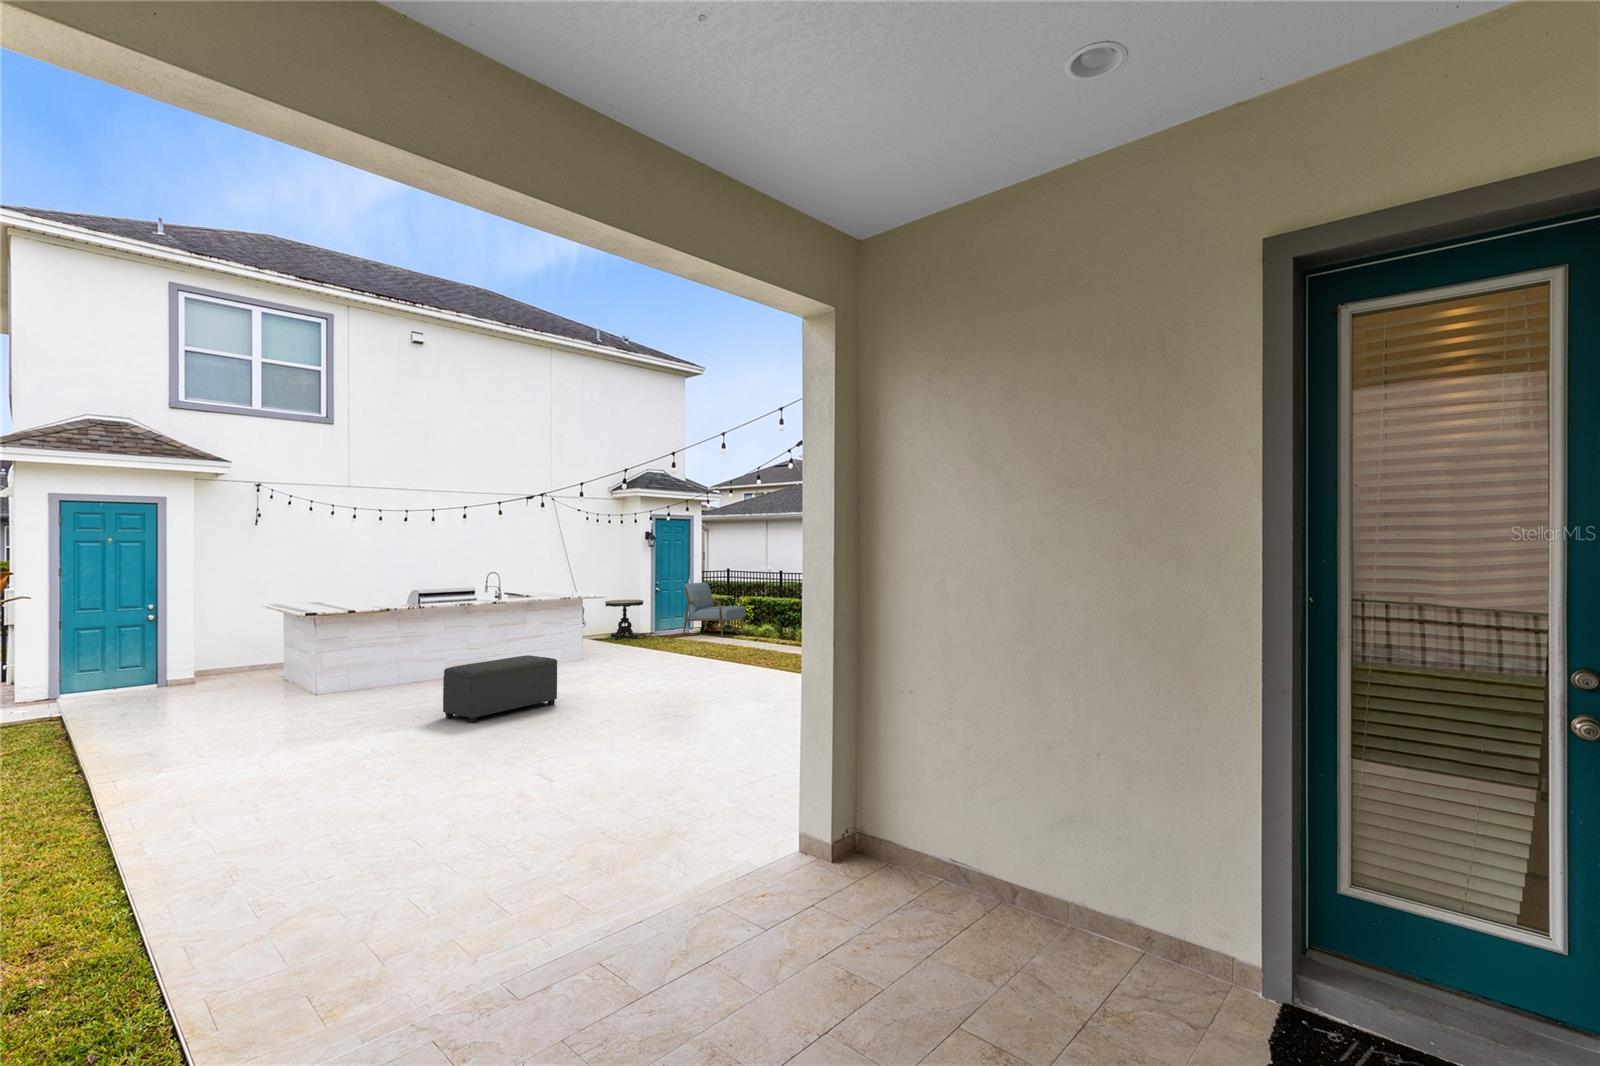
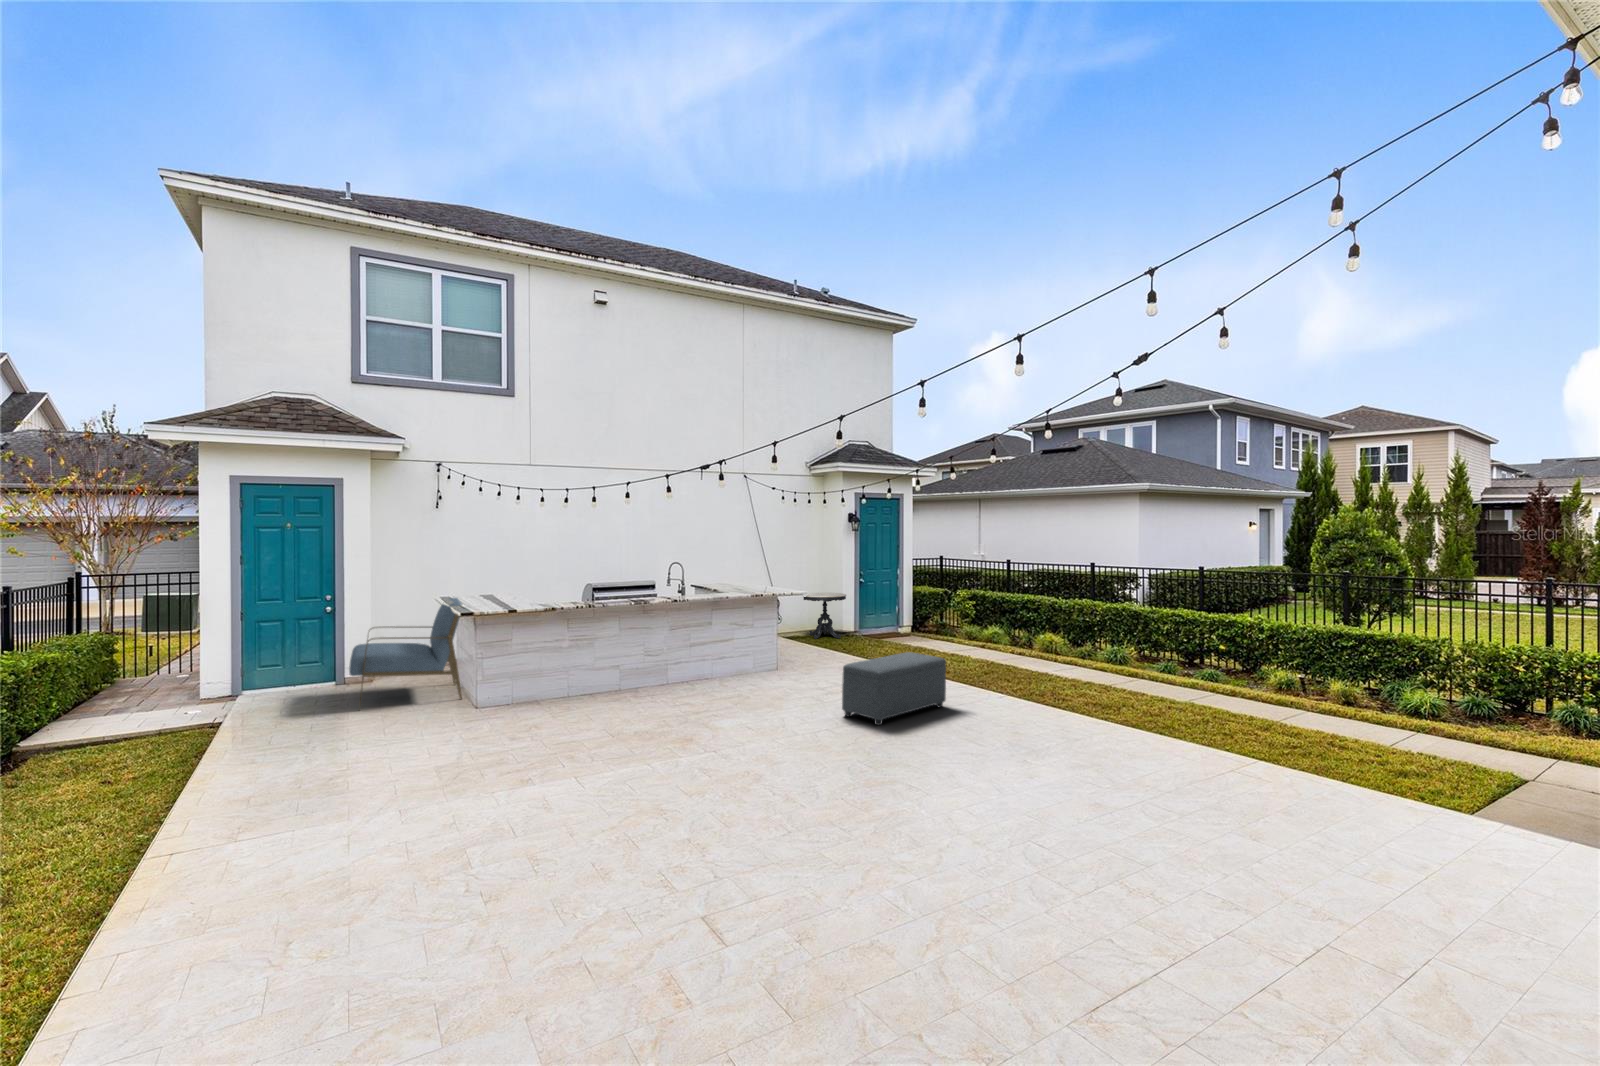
chair: present [683,582,746,637] -> present [349,598,462,699]
ottoman: present [443,655,557,723] -> present [842,652,946,725]

